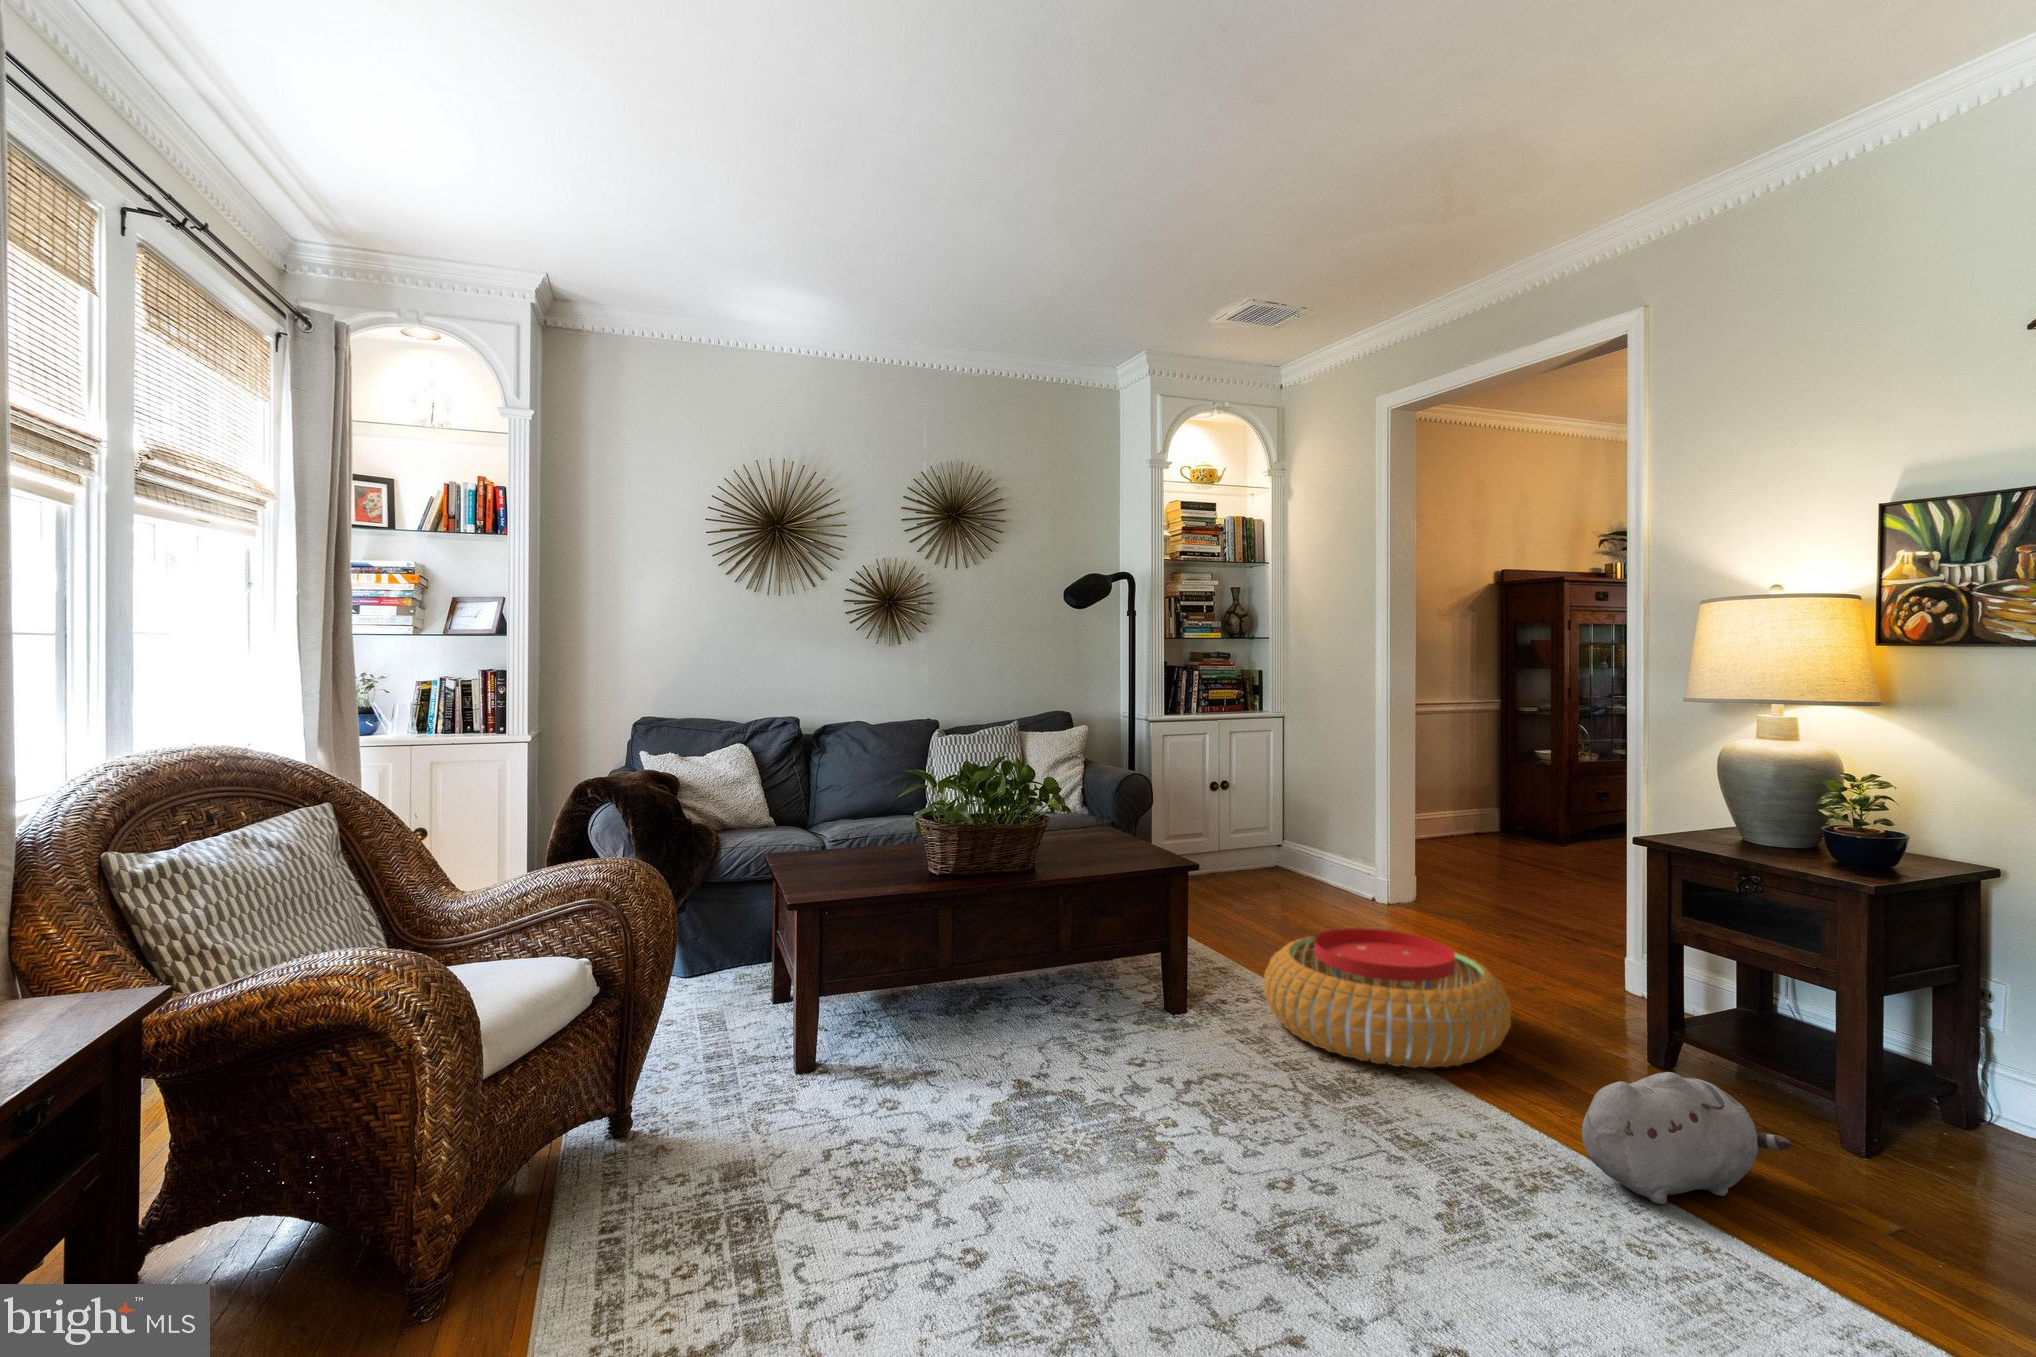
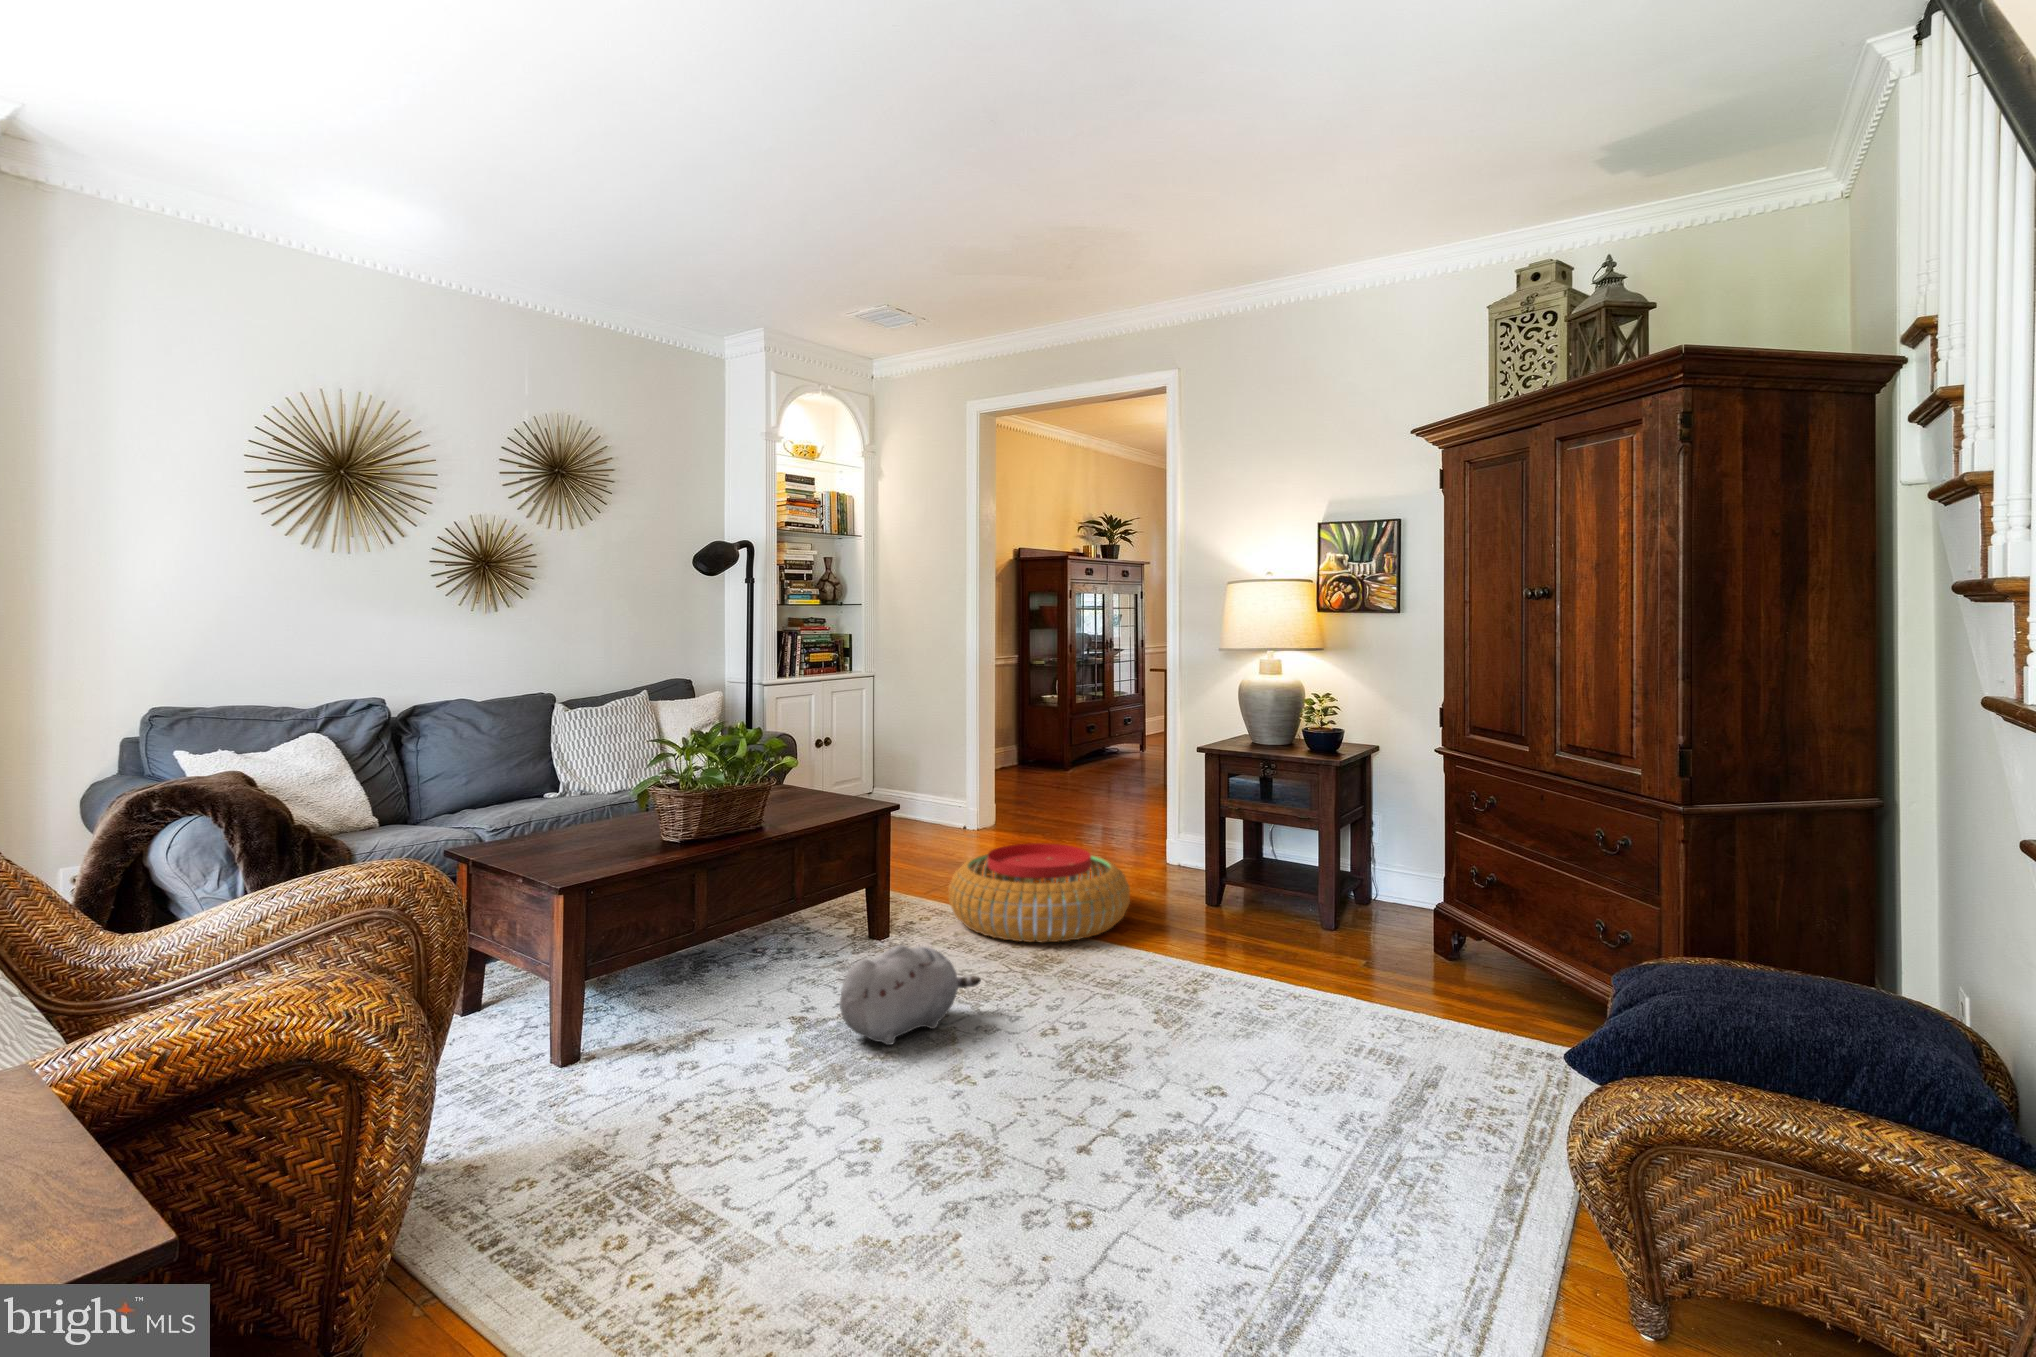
plush toy: present [1582,1072,1791,1204] -> present [840,945,981,1045]

